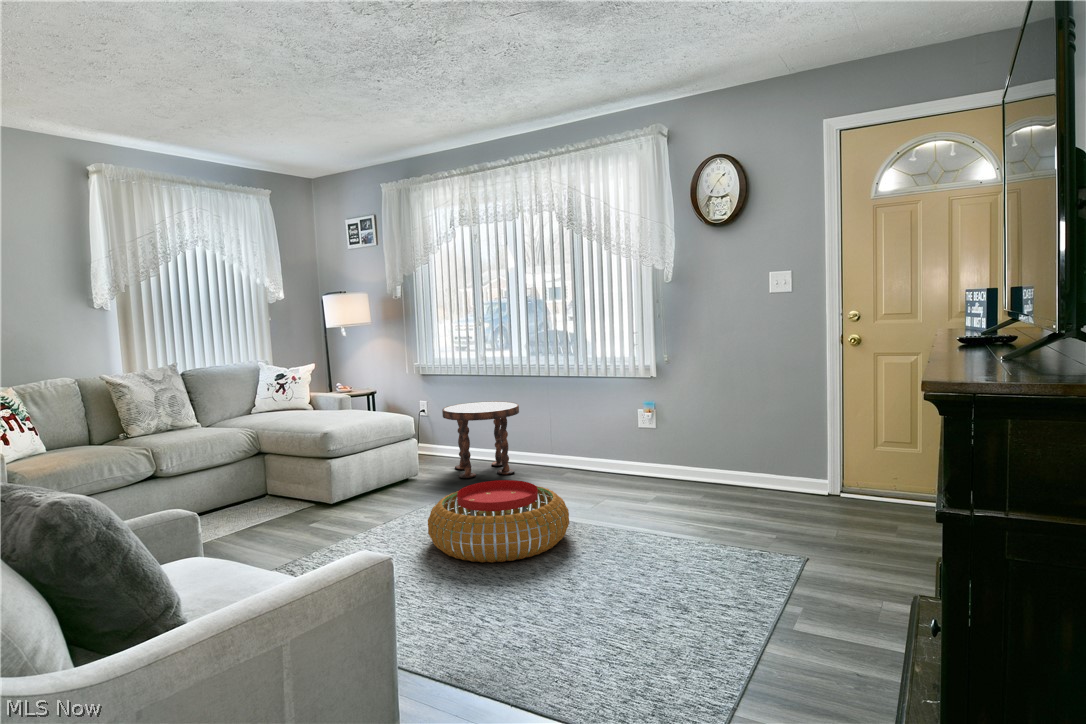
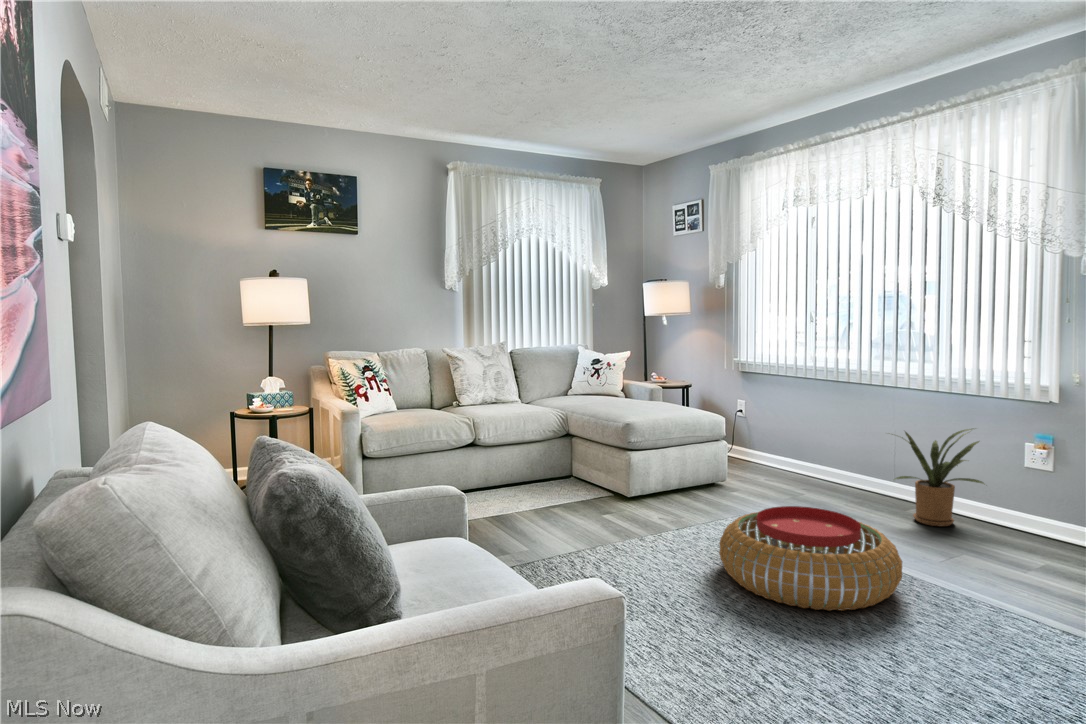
side table: present [442,401,519,478] -> none [757,409,852,499]
house plant: none [542,402,617,482] -> present [895,429,984,526]

